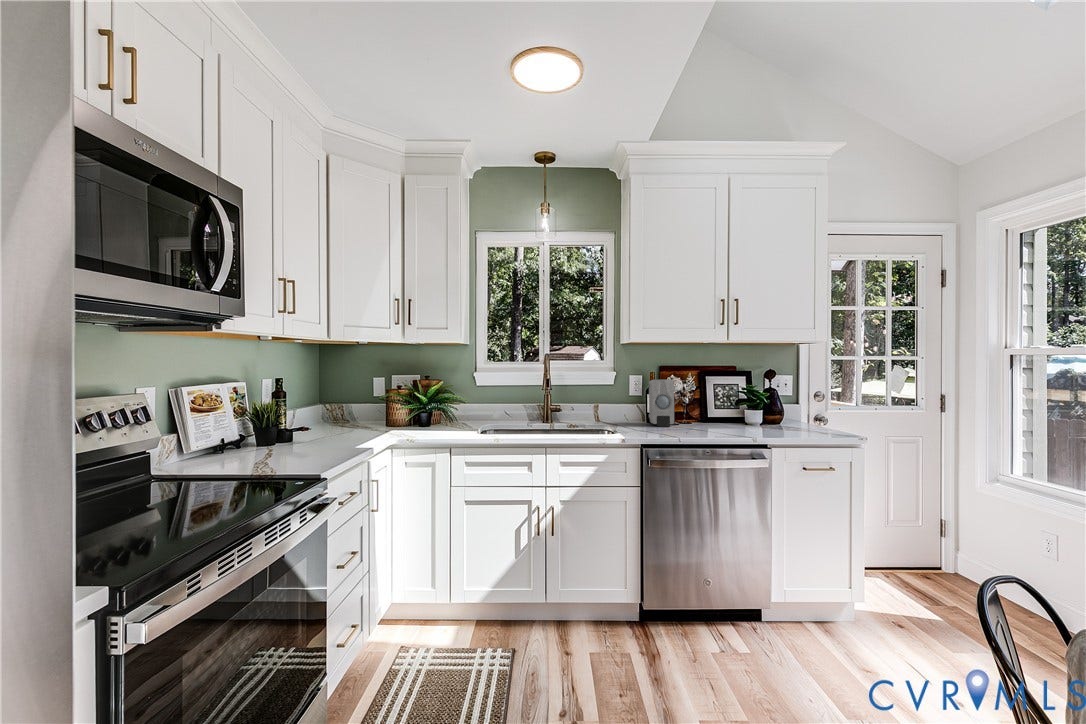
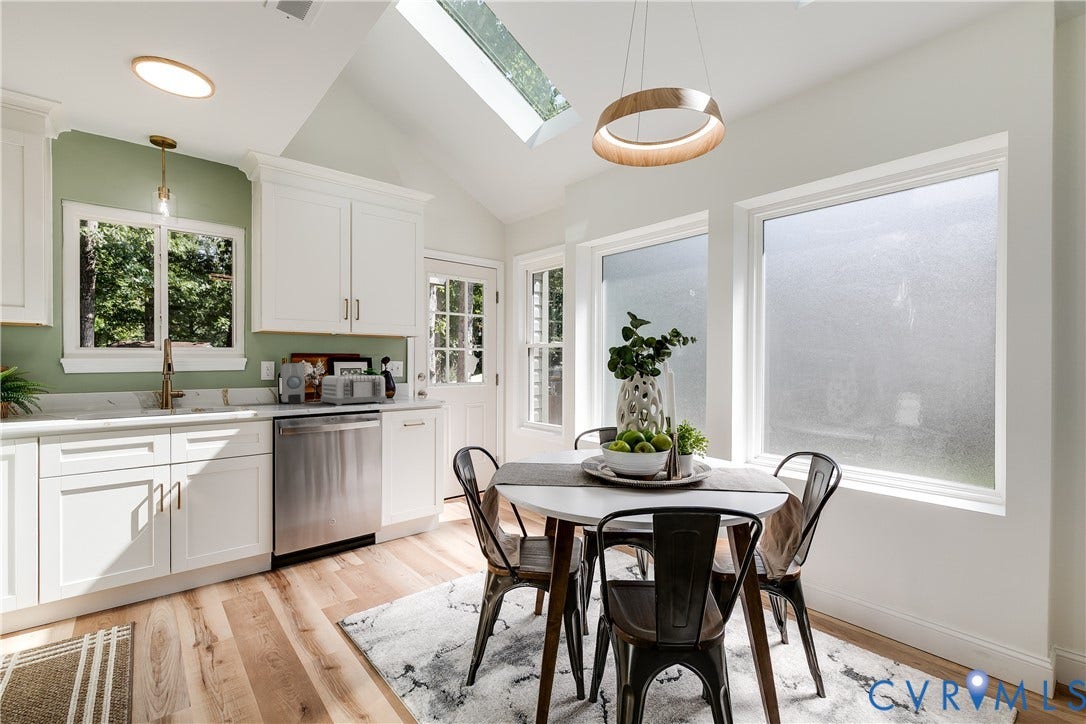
toaster: none [692,394,774,434] -> present [321,375,387,405]

